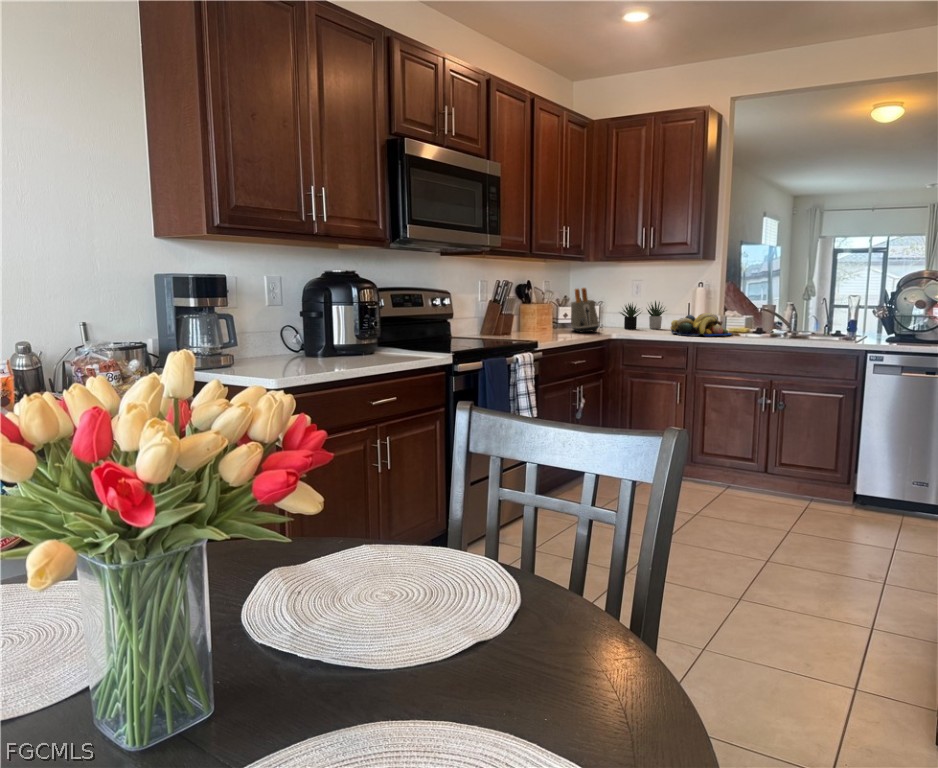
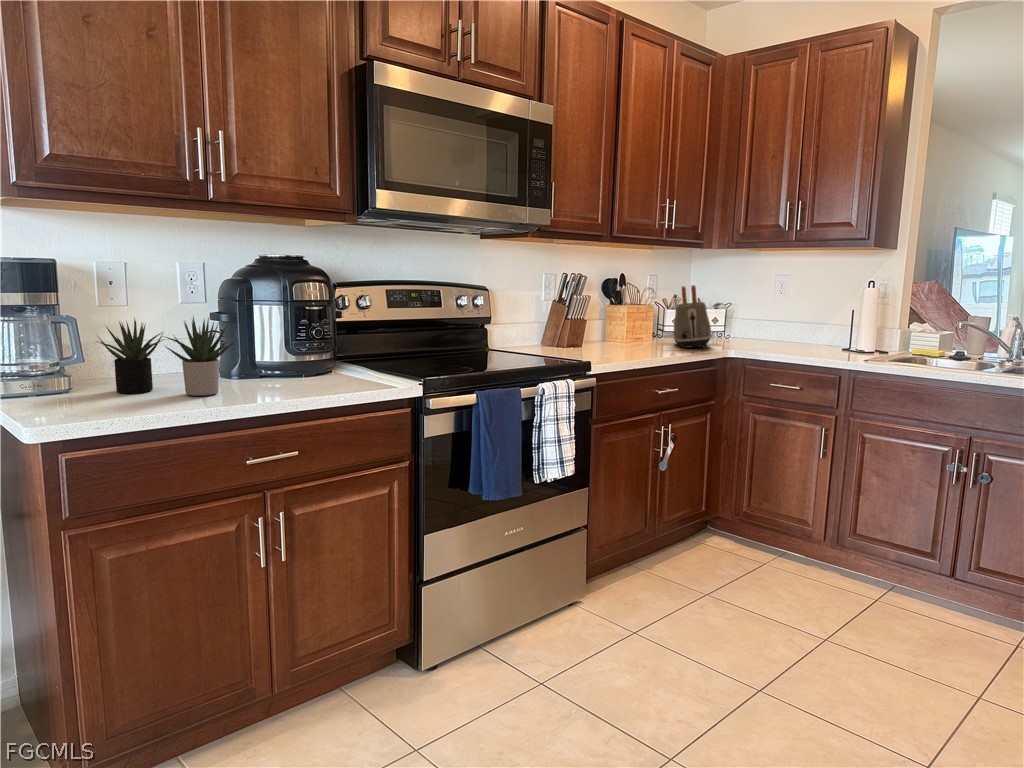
succulent plant: present [620,301,665,329] -> present [98,317,236,396]
fruit bowl: present [671,313,732,336] -> none [818,327,913,363]

